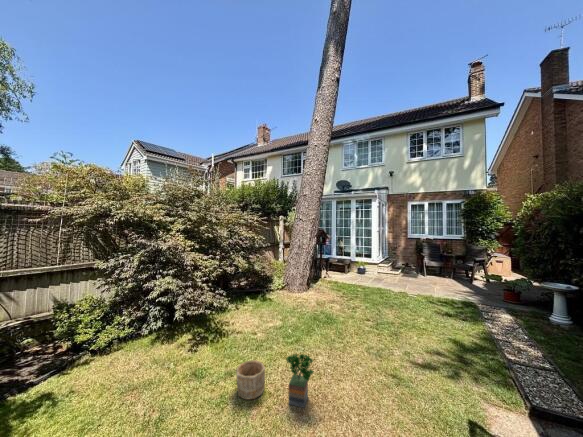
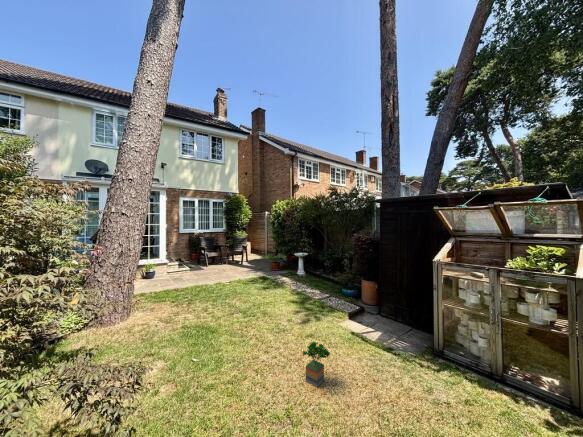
wooden bucket: present [236,360,265,399] -> none [275,376,305,419]

